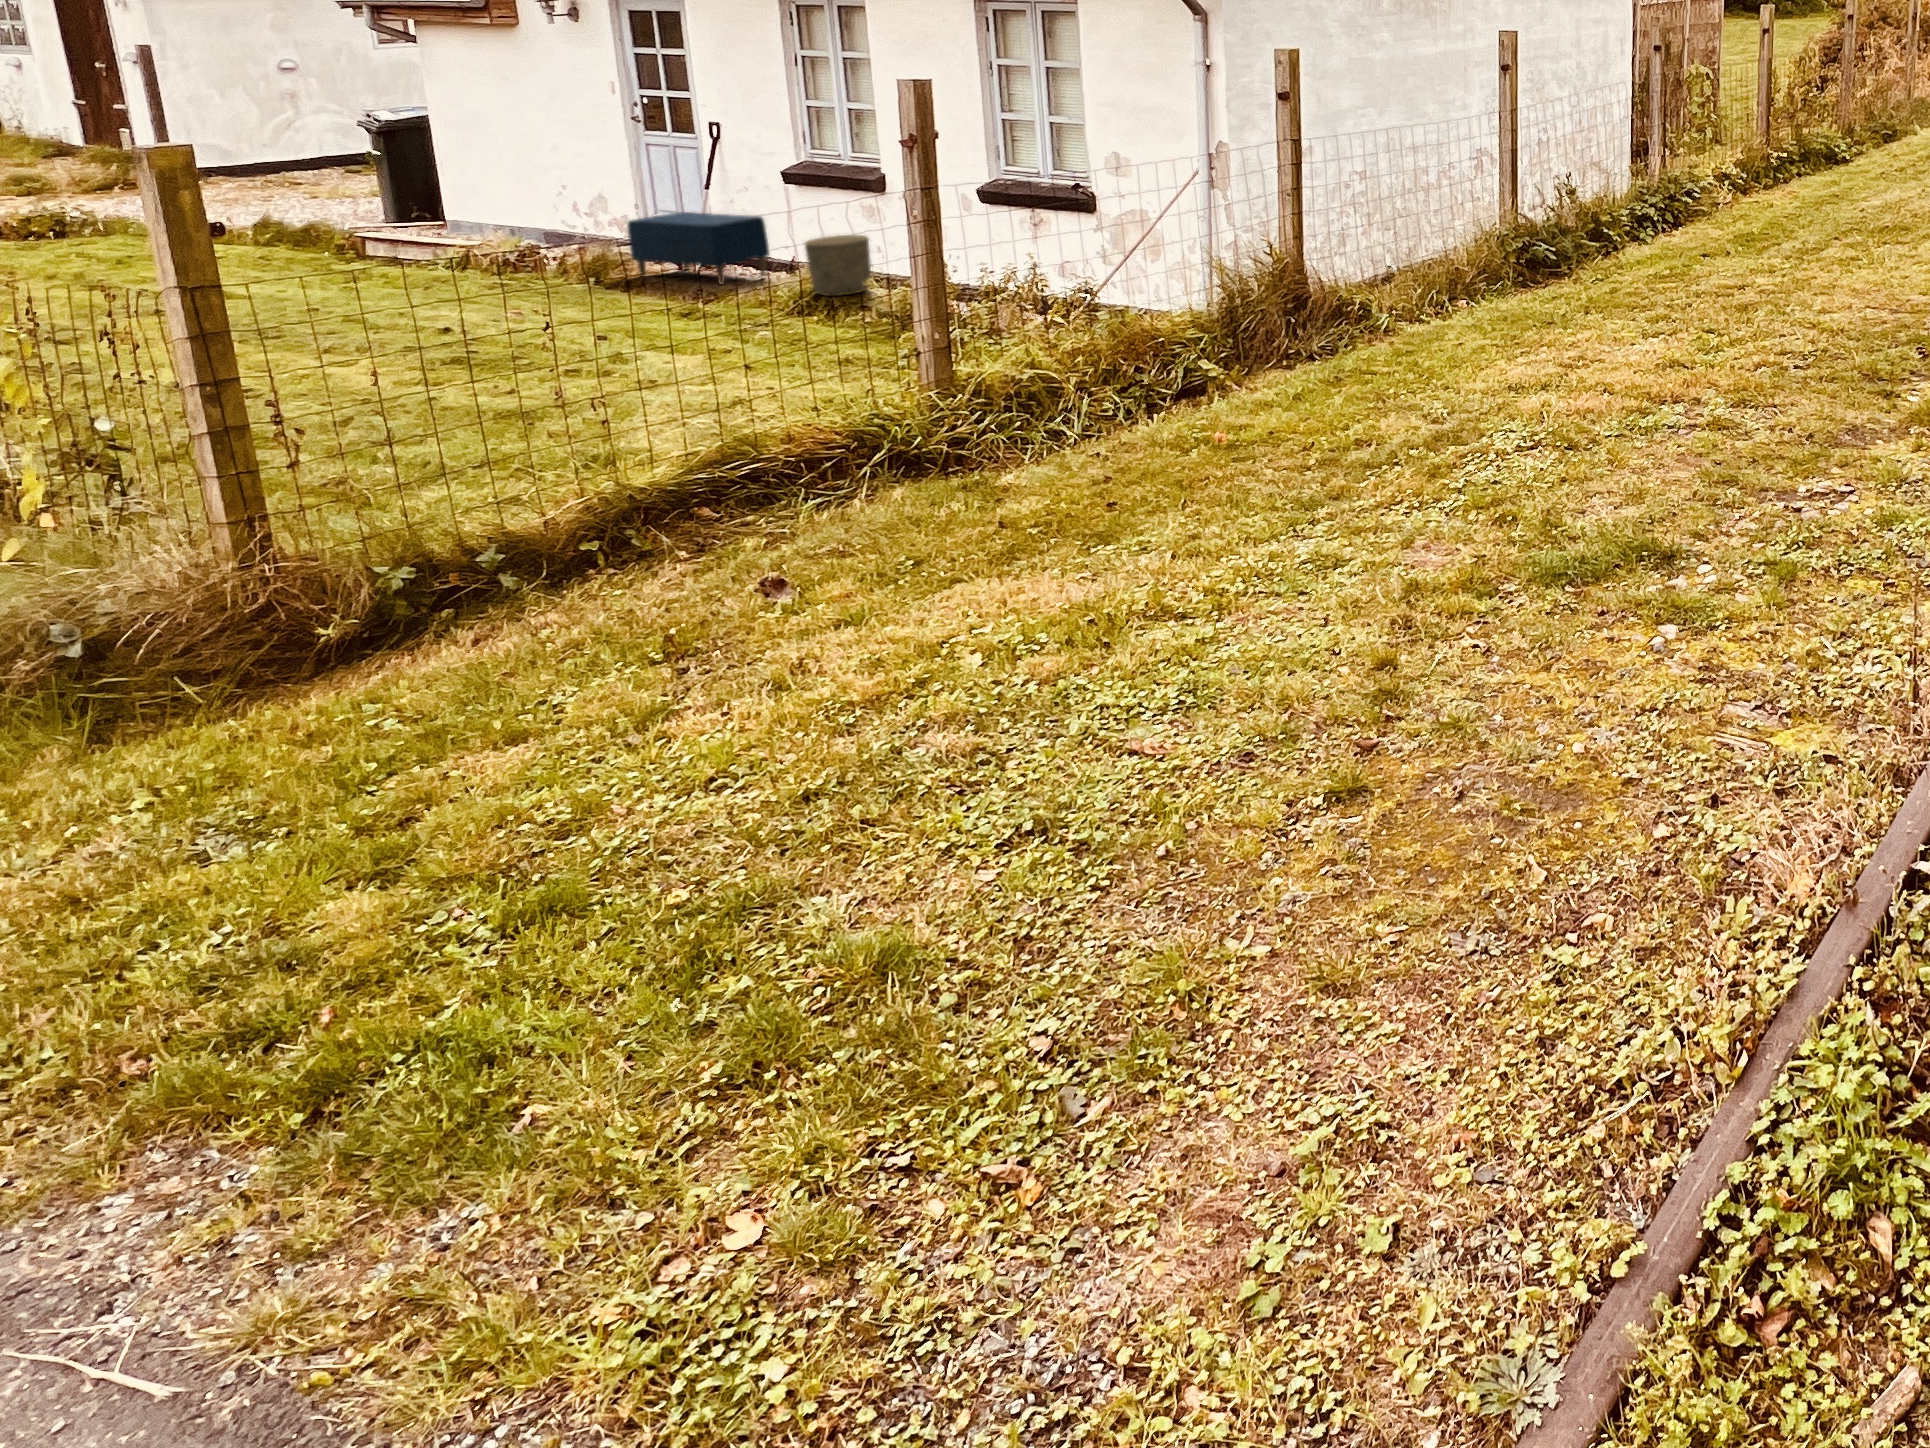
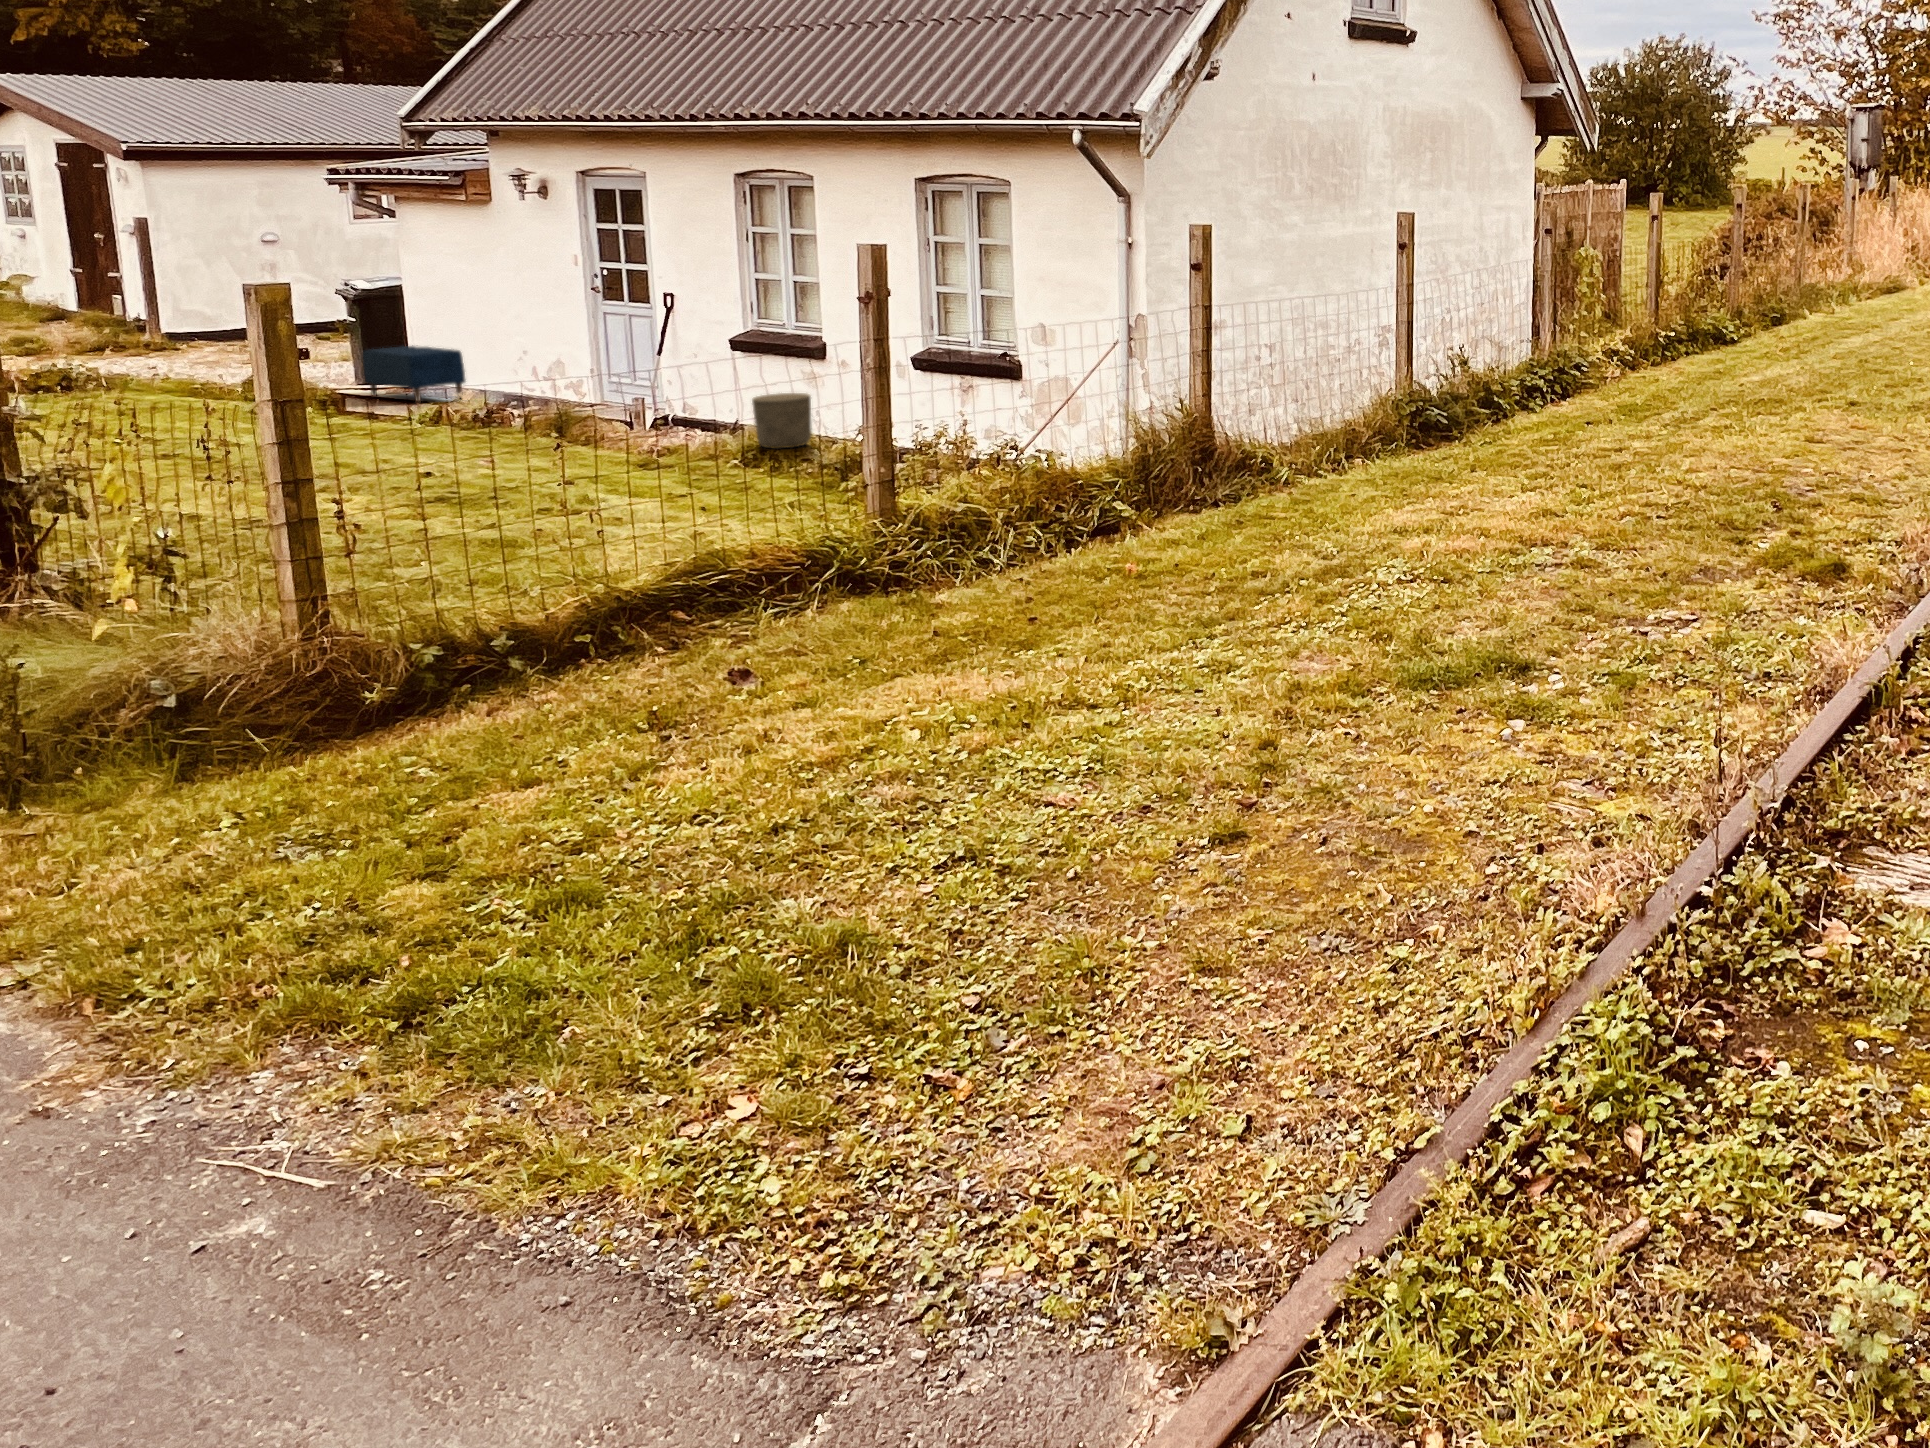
bench: present [627,212,770,285] -> present [363,345,466,404]

